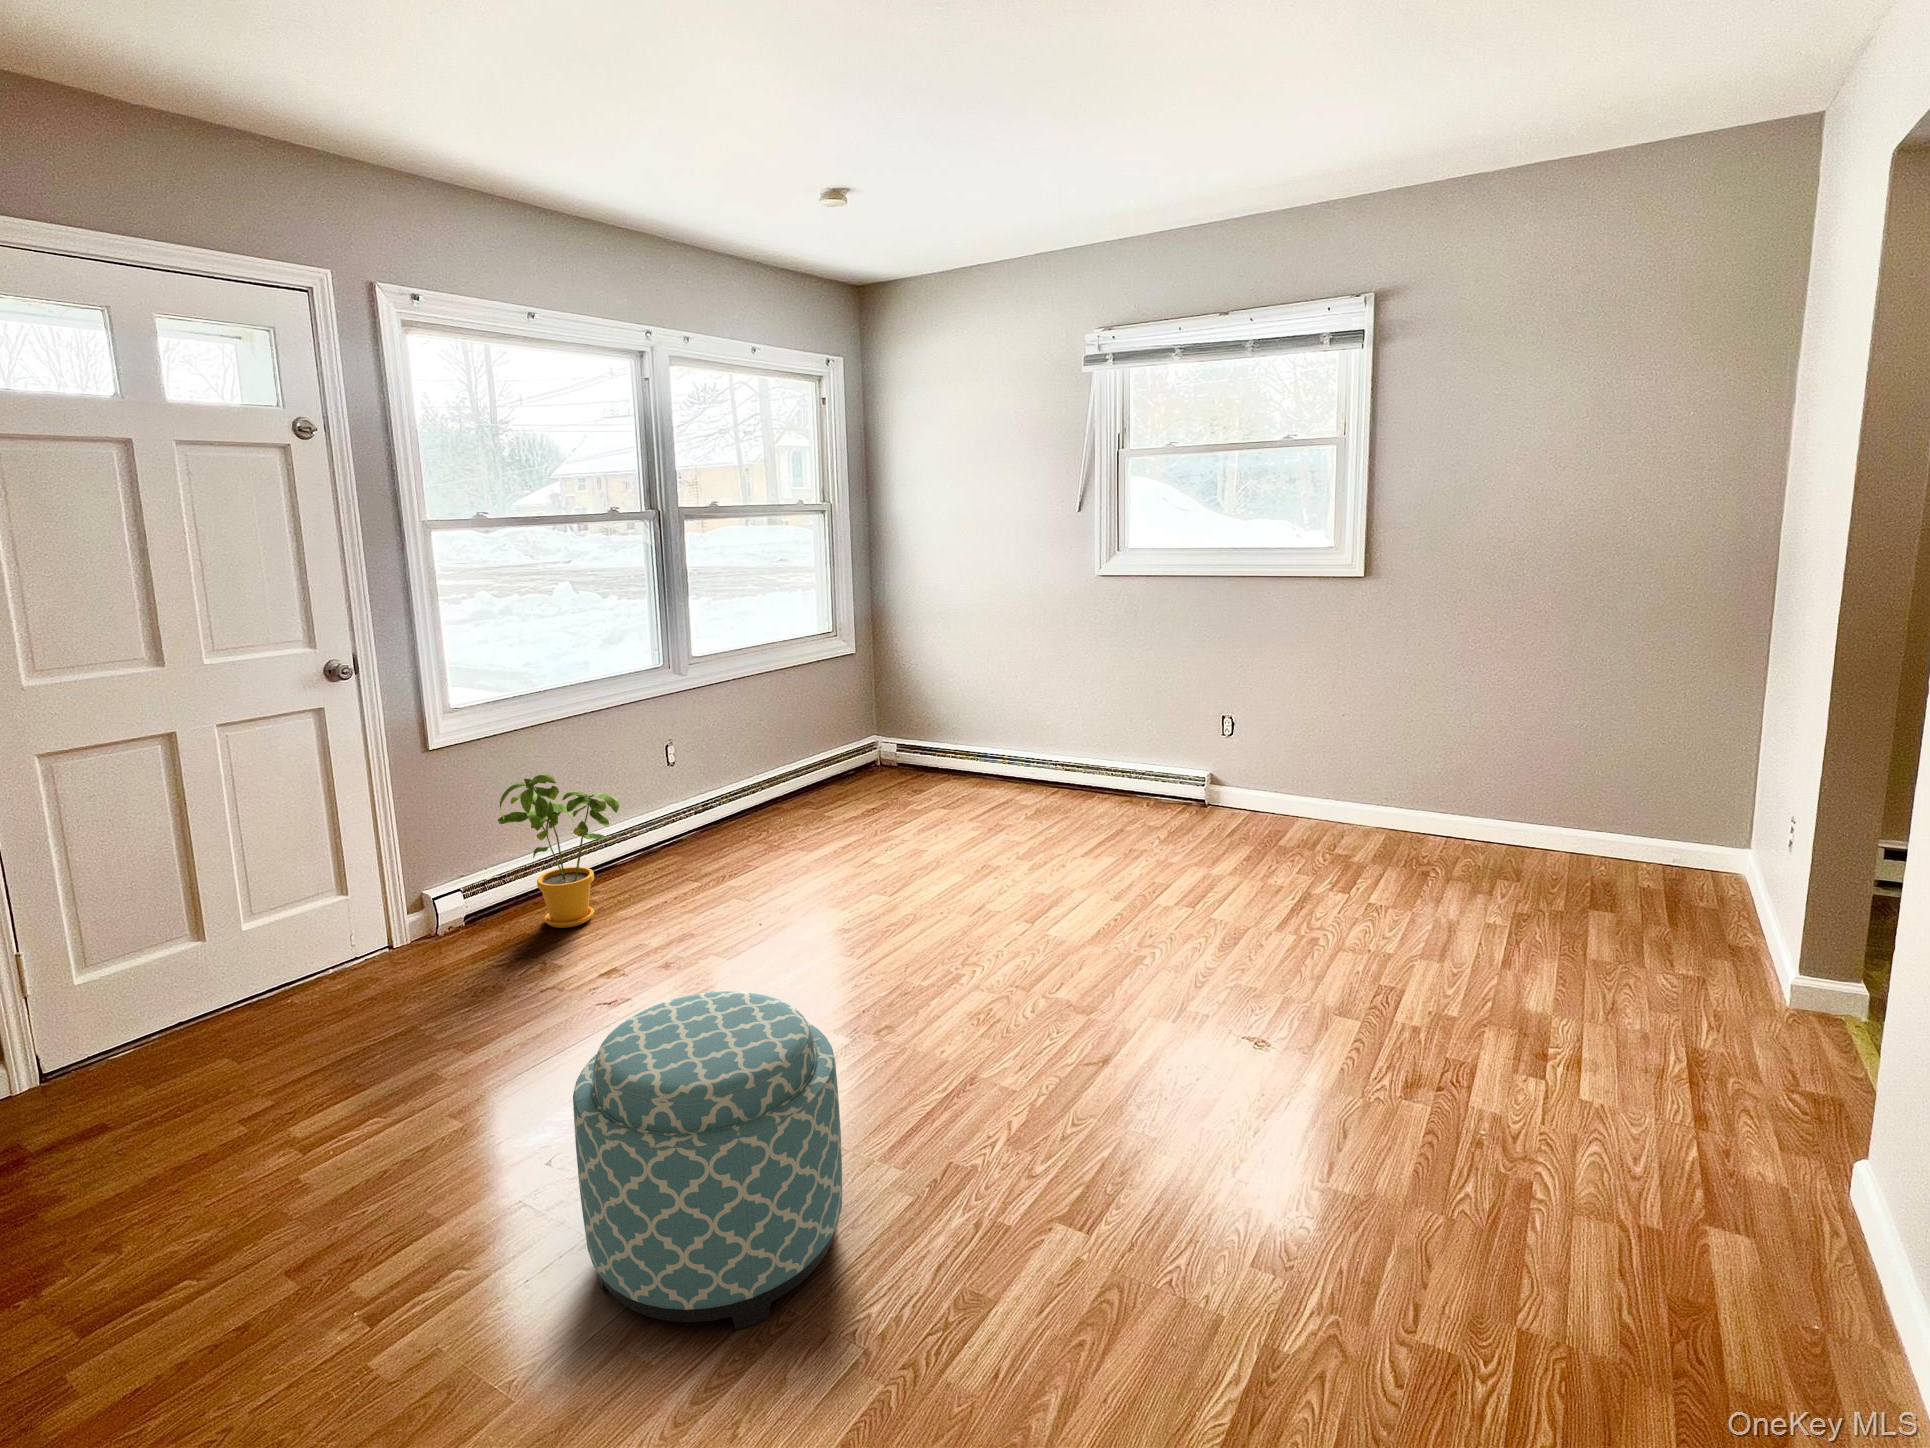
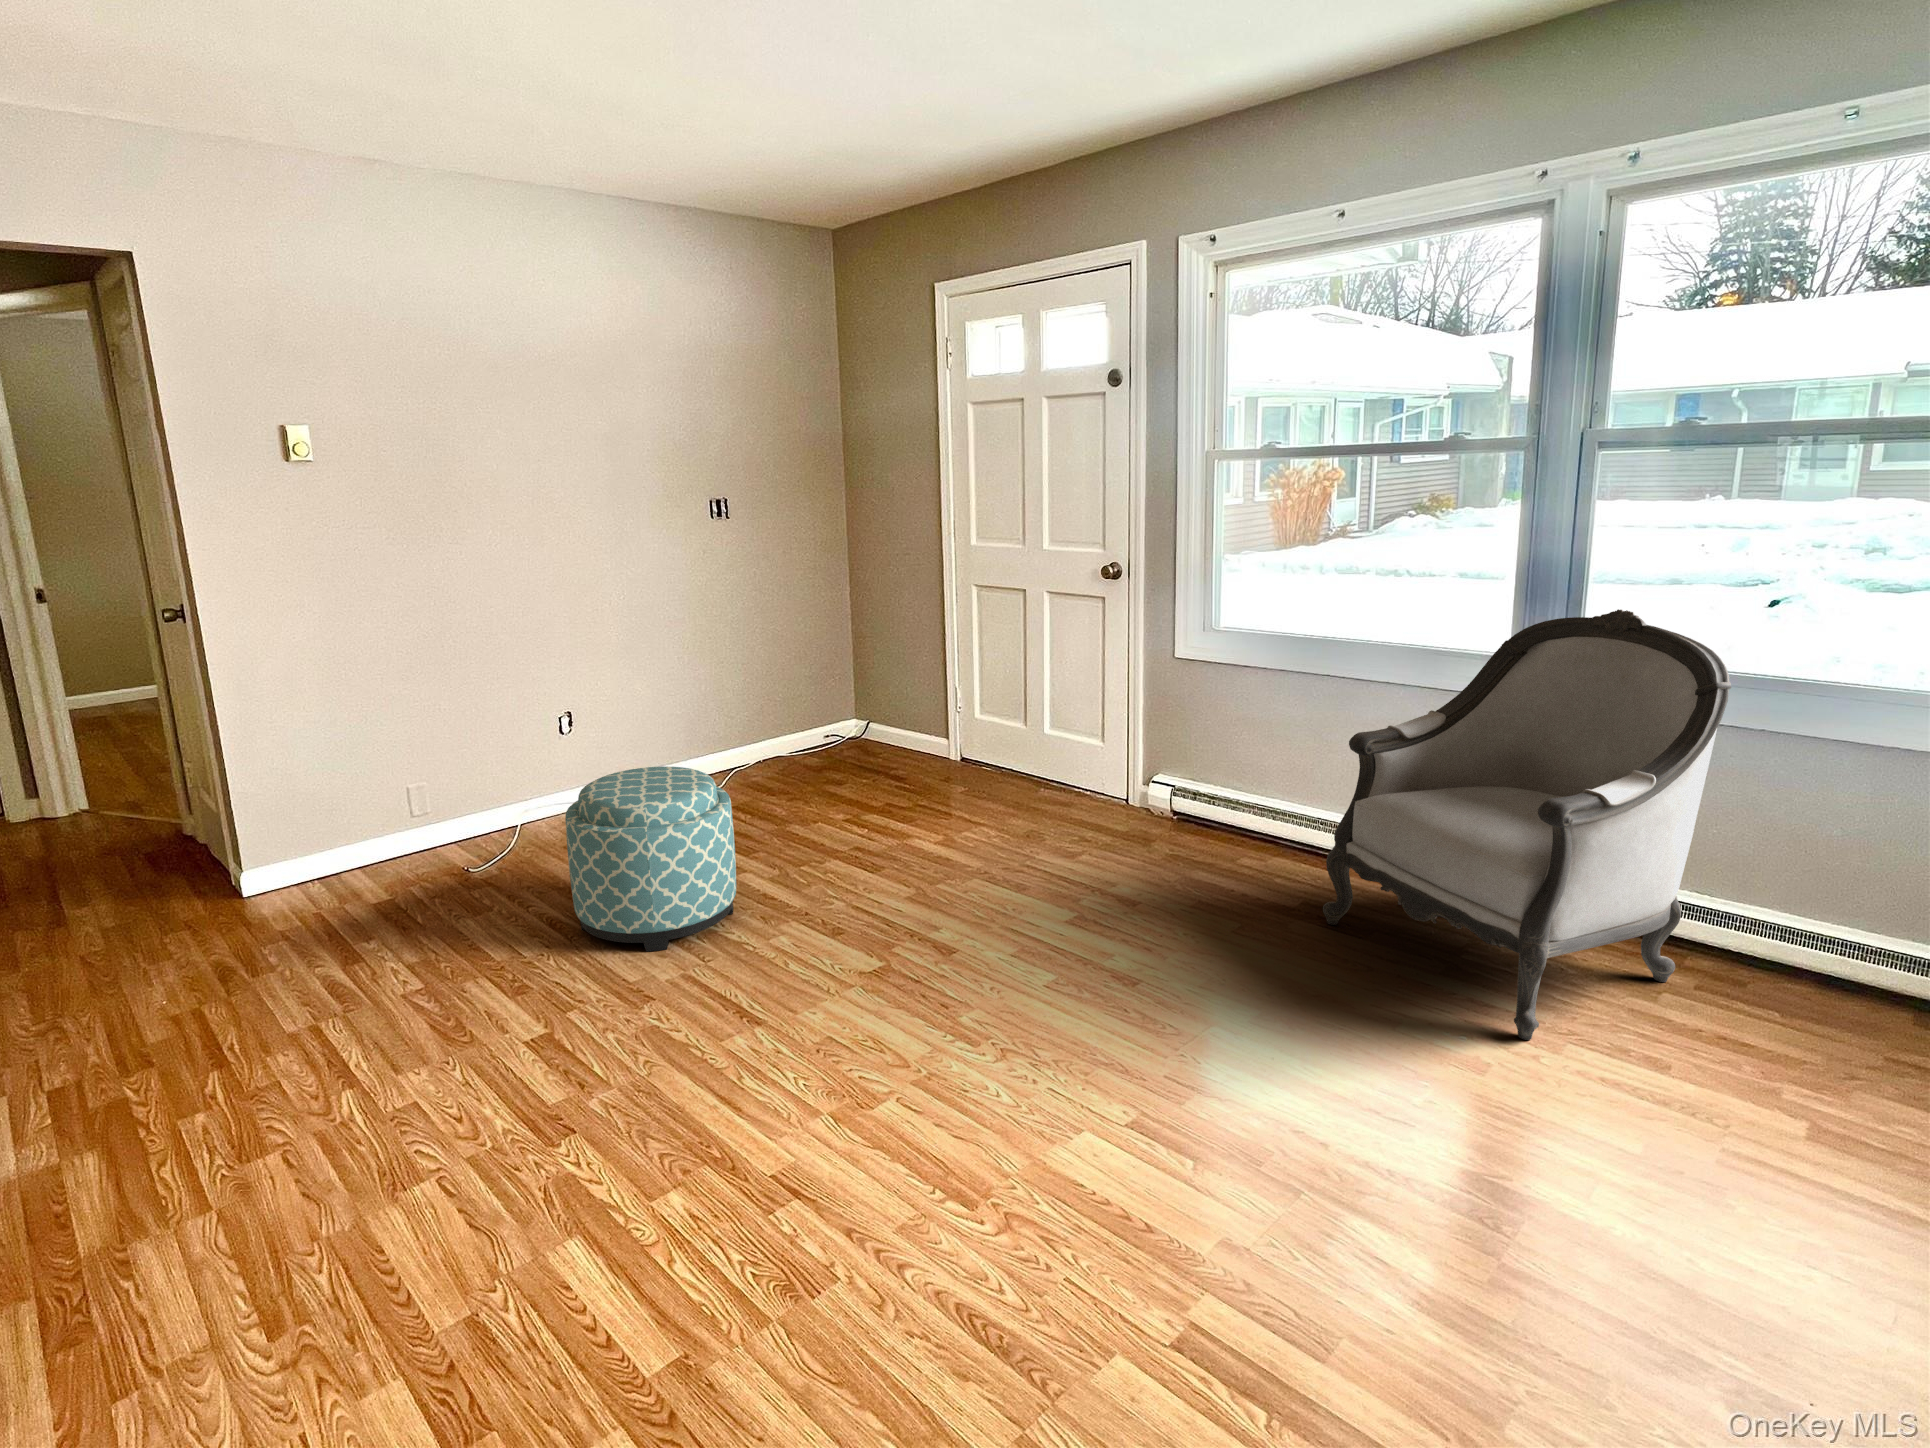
armchair: none [679,624,890,878] -> present [1323,609,1731,1040]
house plant: present [498,773,619,928] -> none [1140,686,1252,858]

